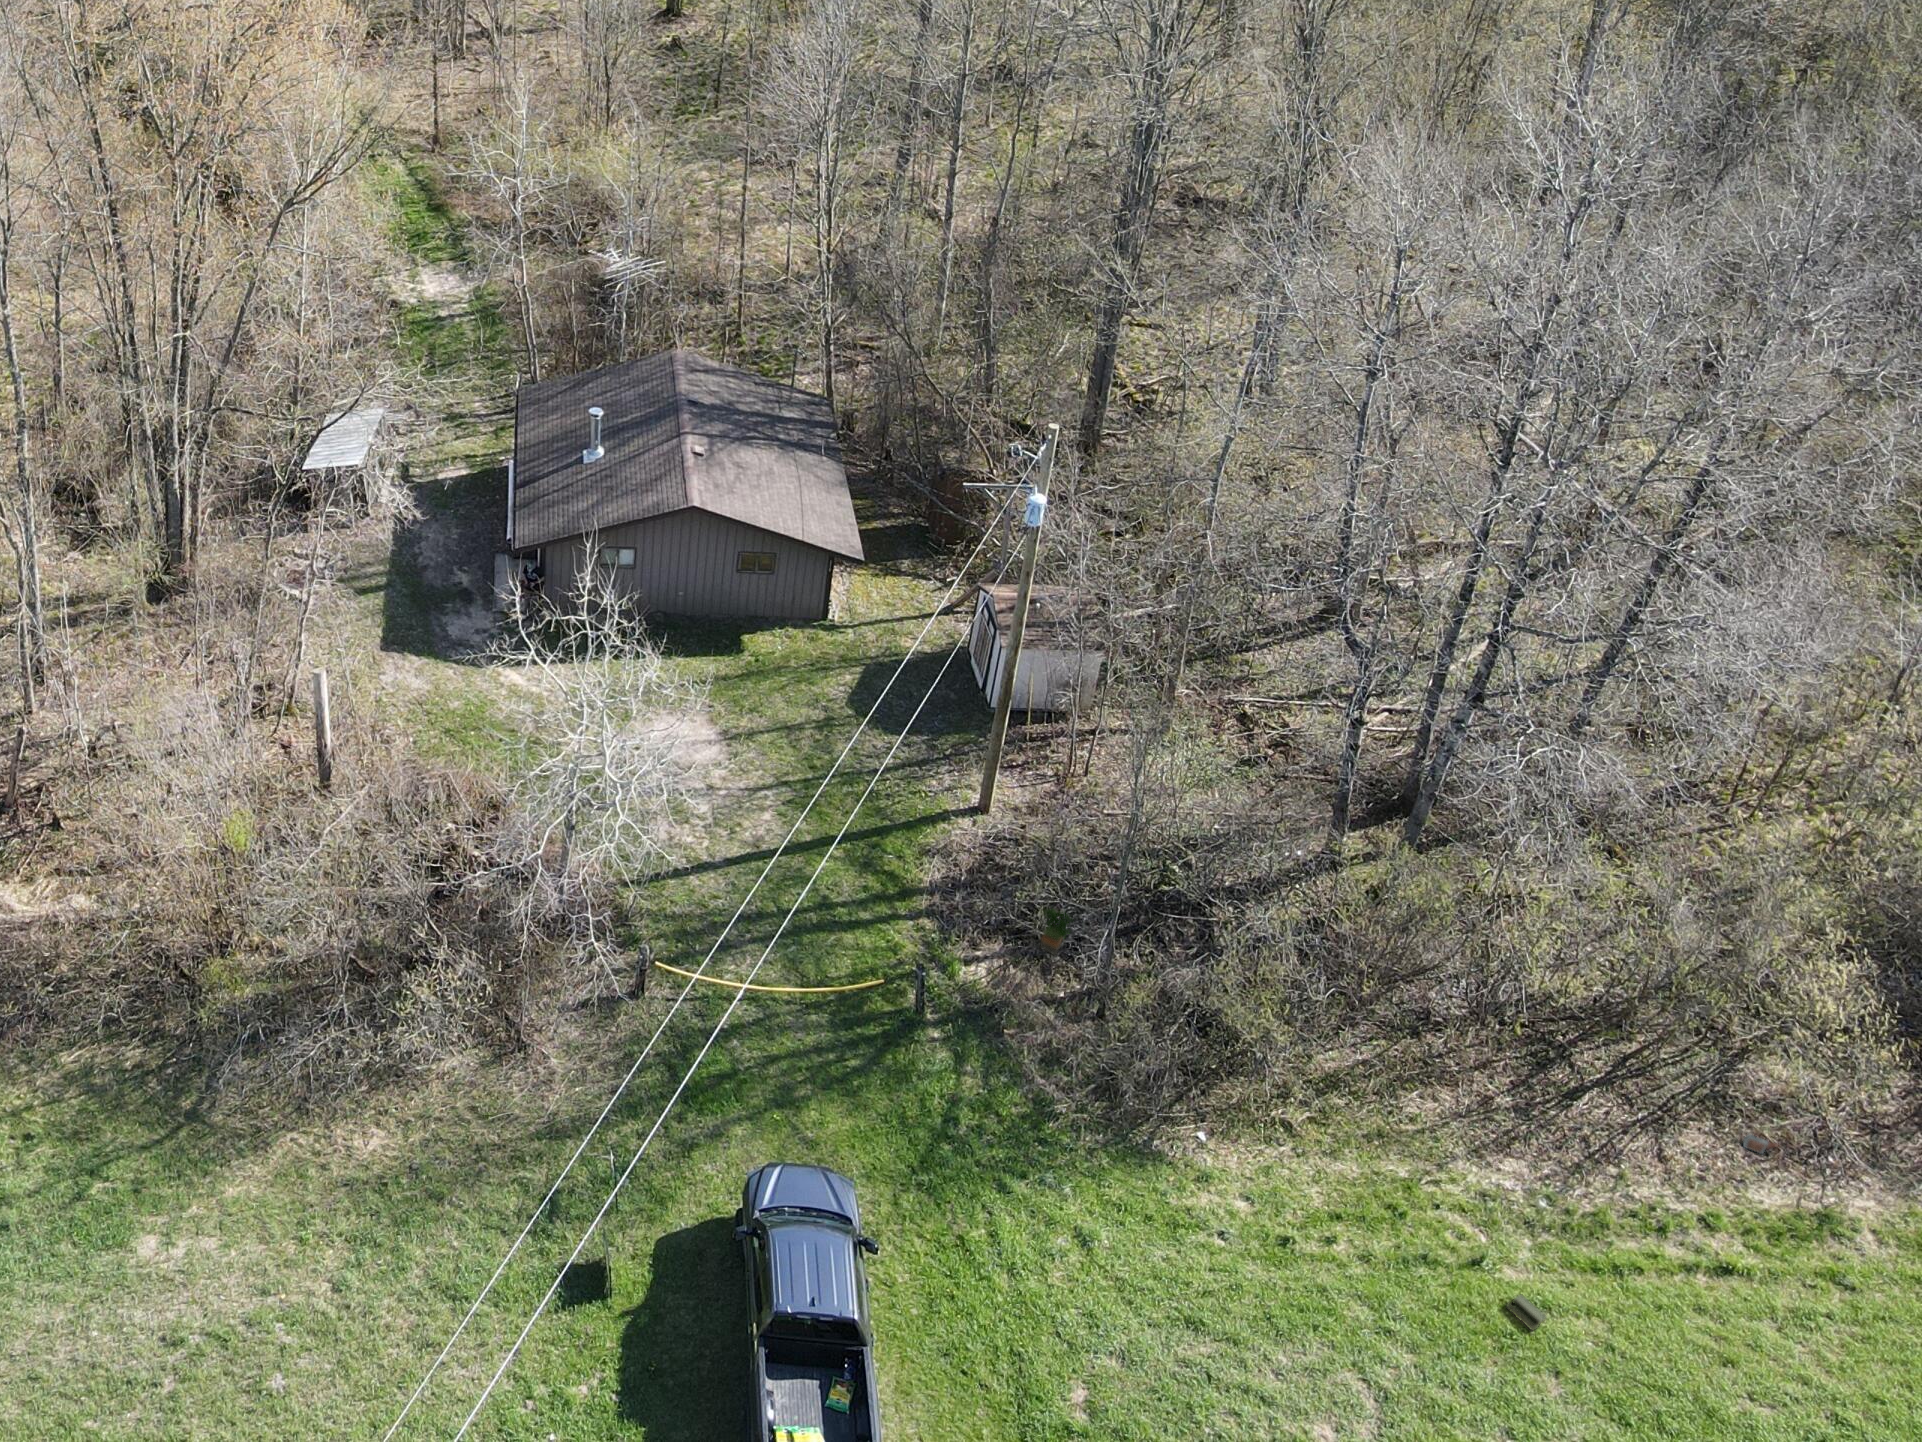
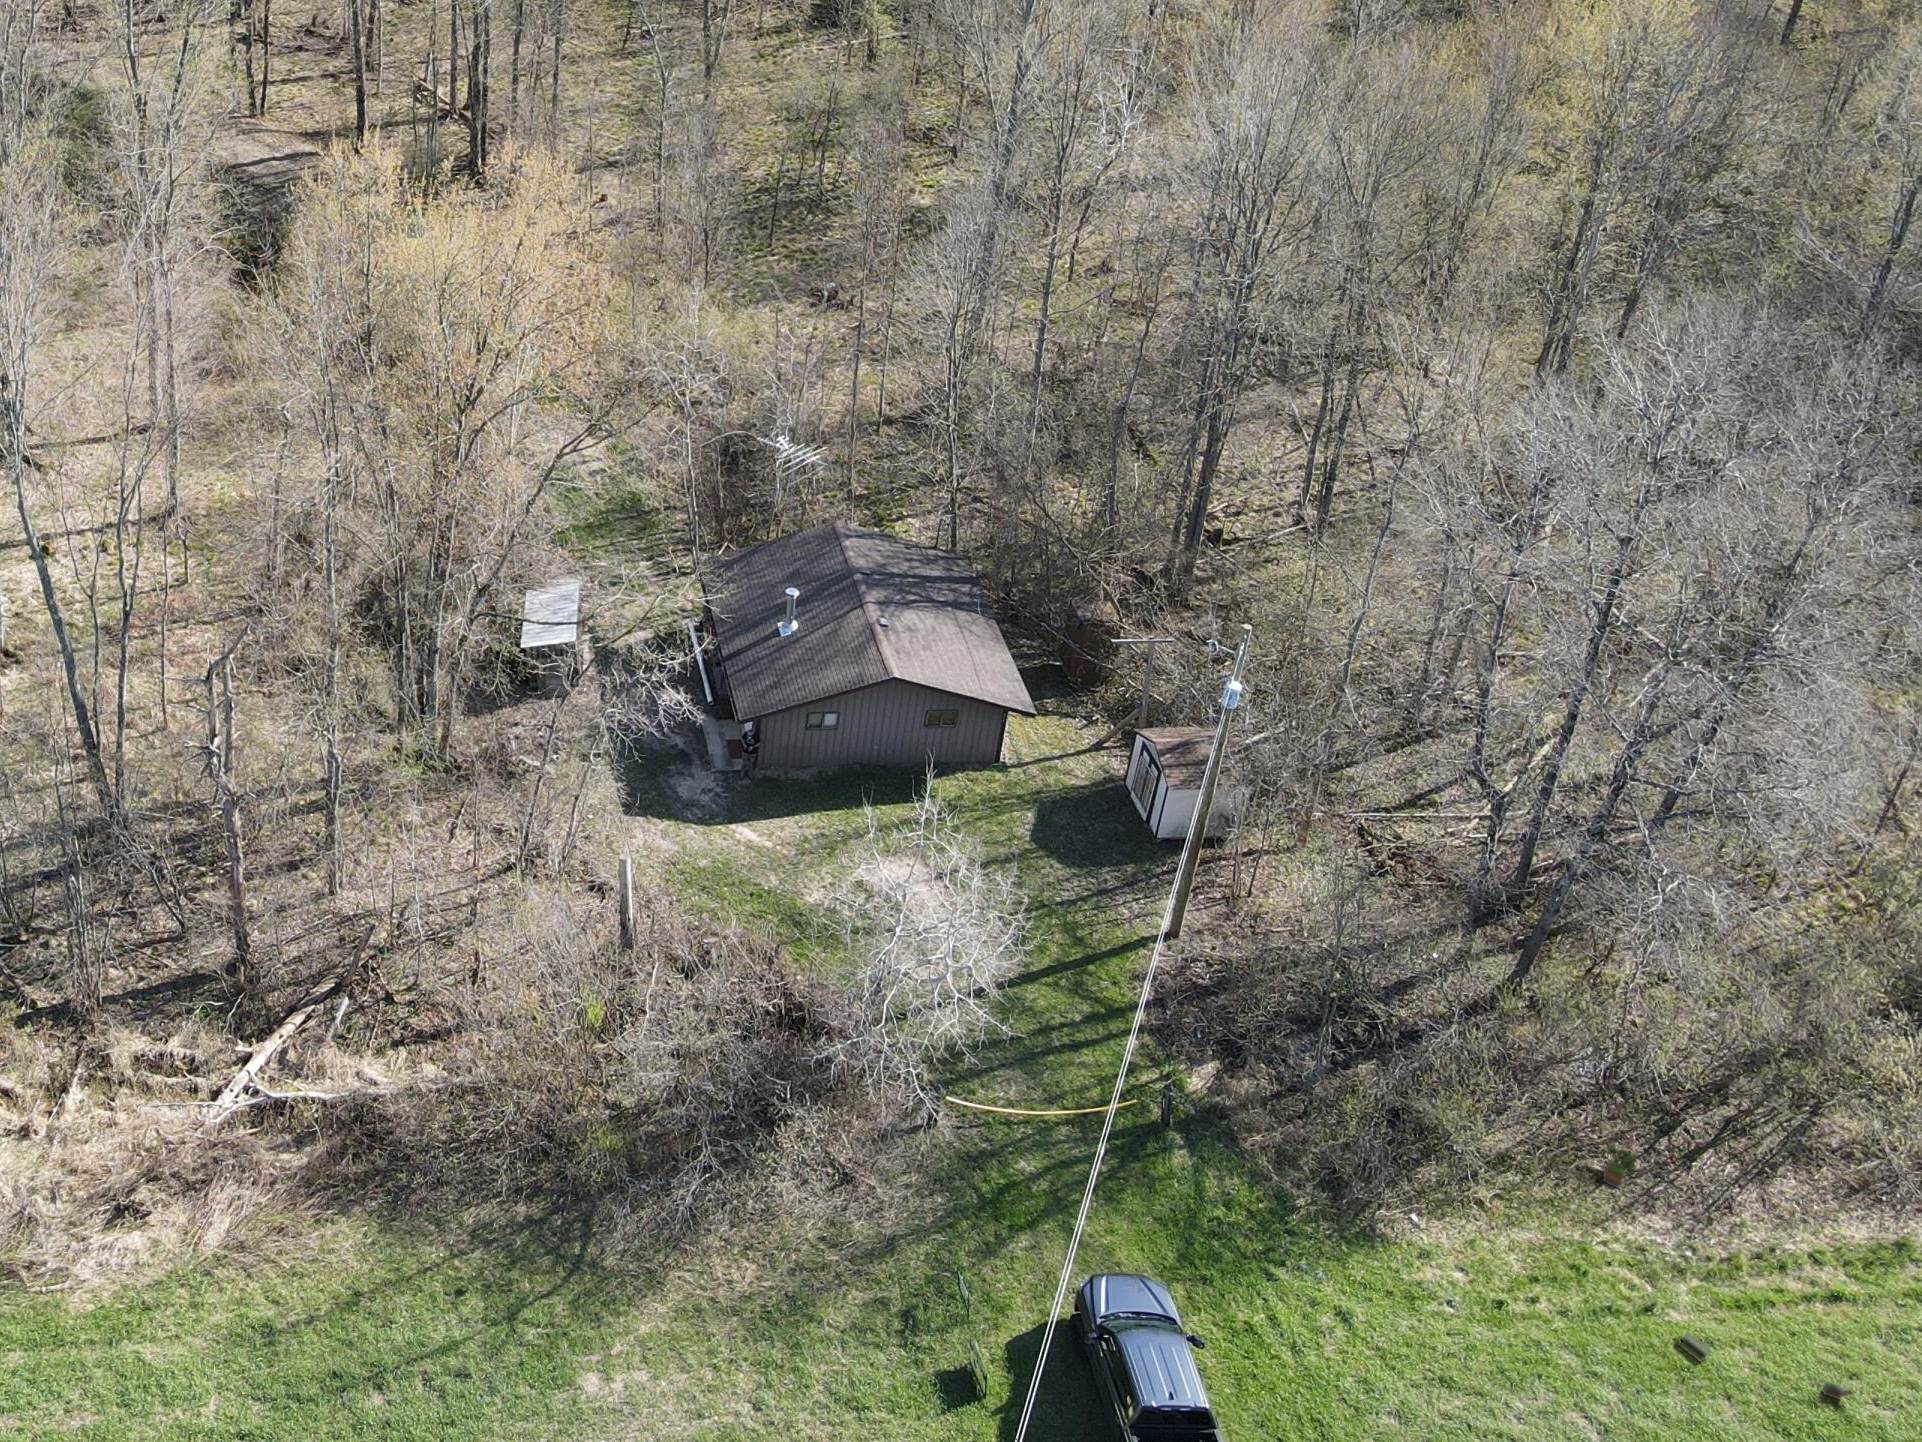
potted tree: present [1040,909,1072,954] -> present [1603,1147,1636,1188]
watering can: present [1739,1131,1779,1153] -> present [1820,1380,1854,1400]

